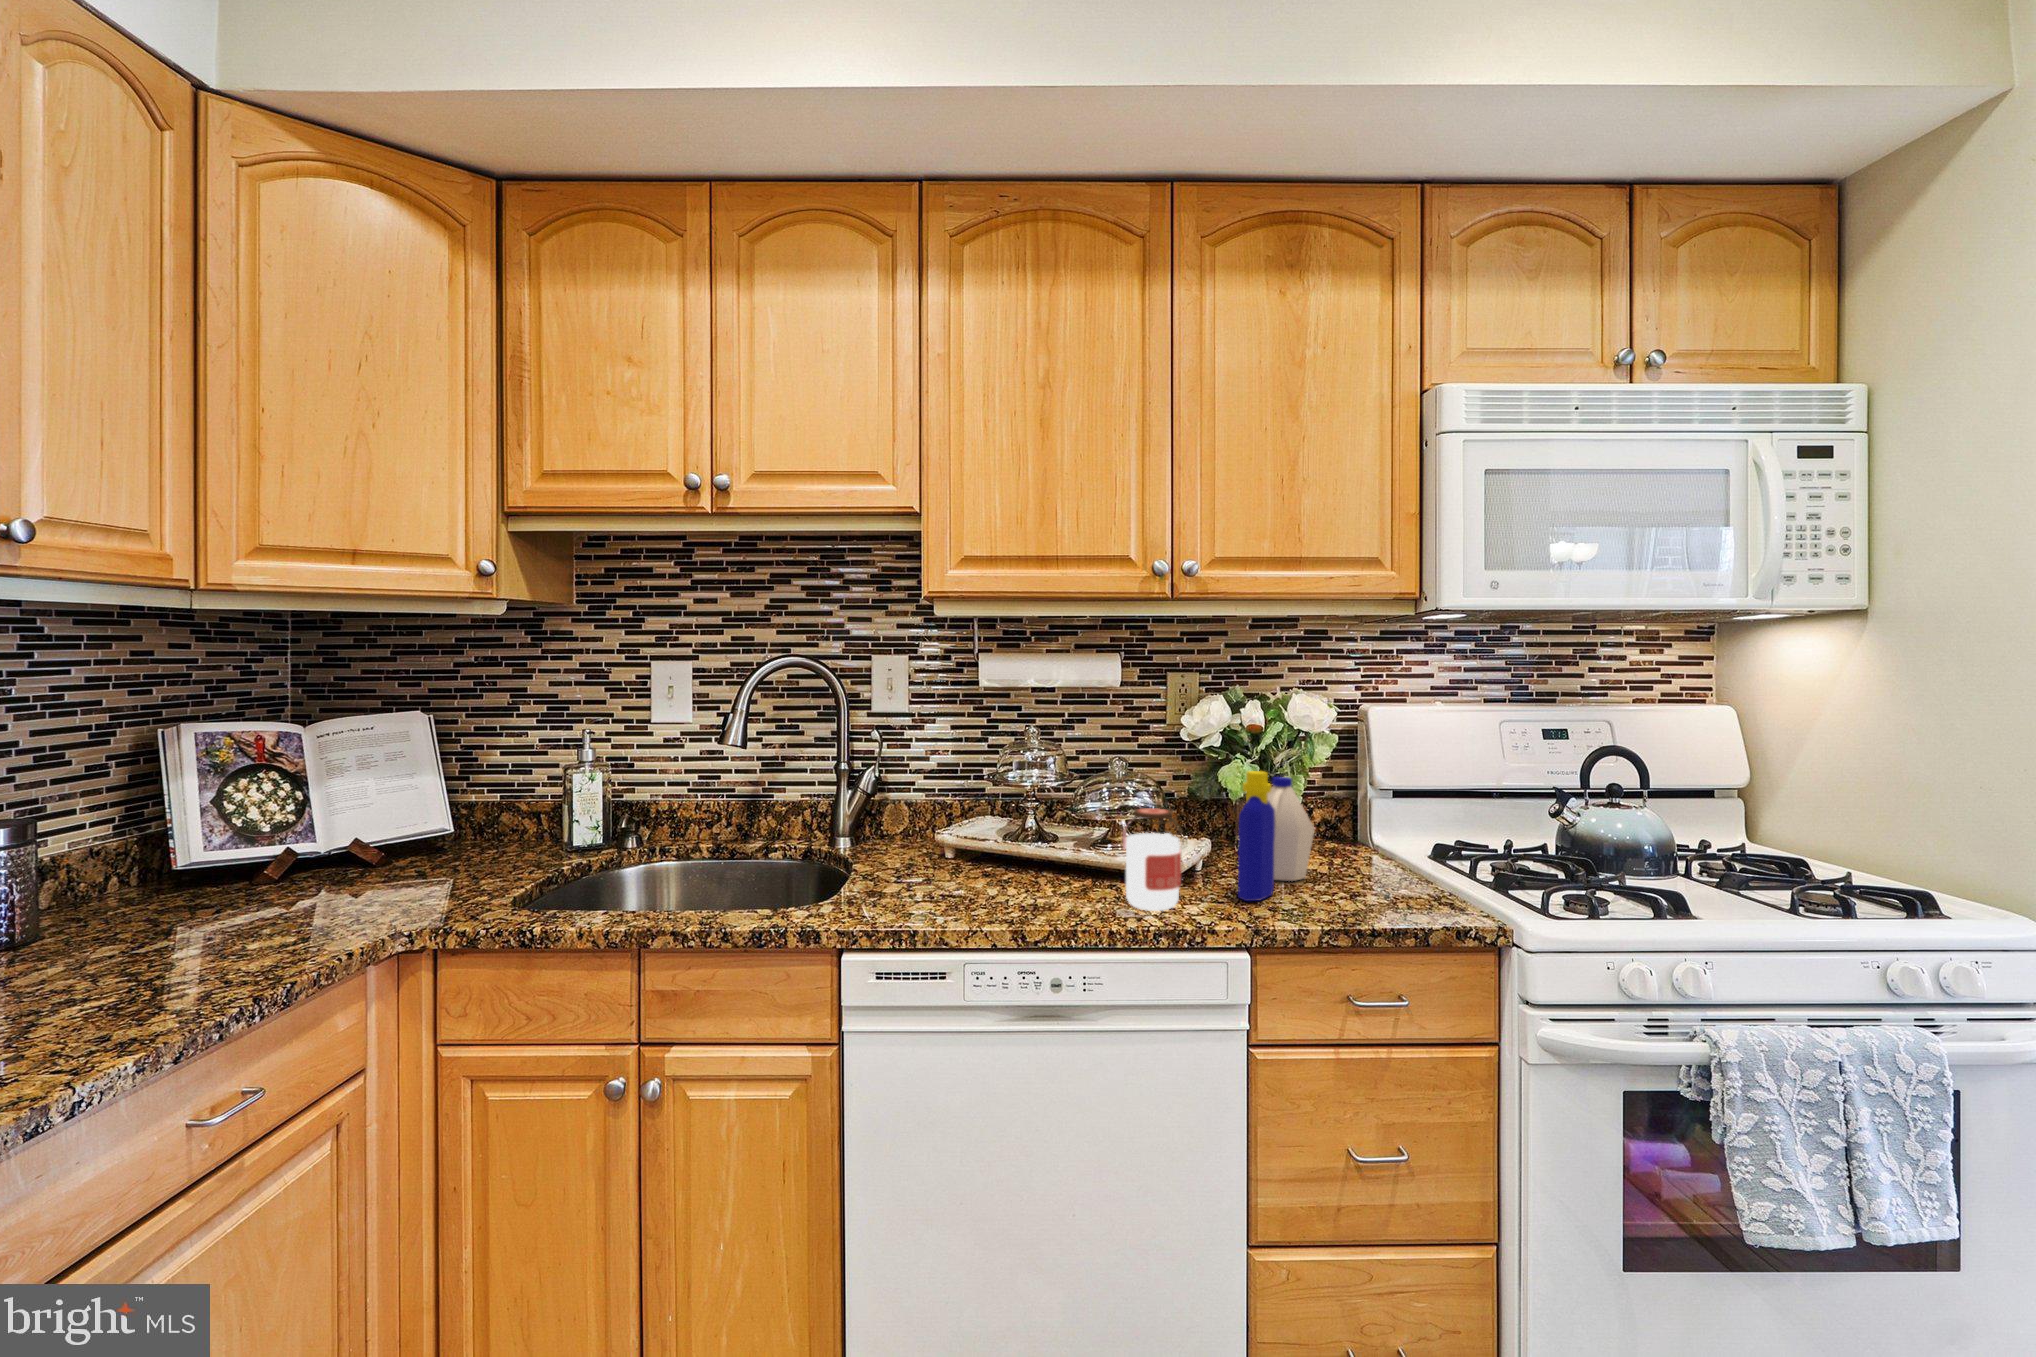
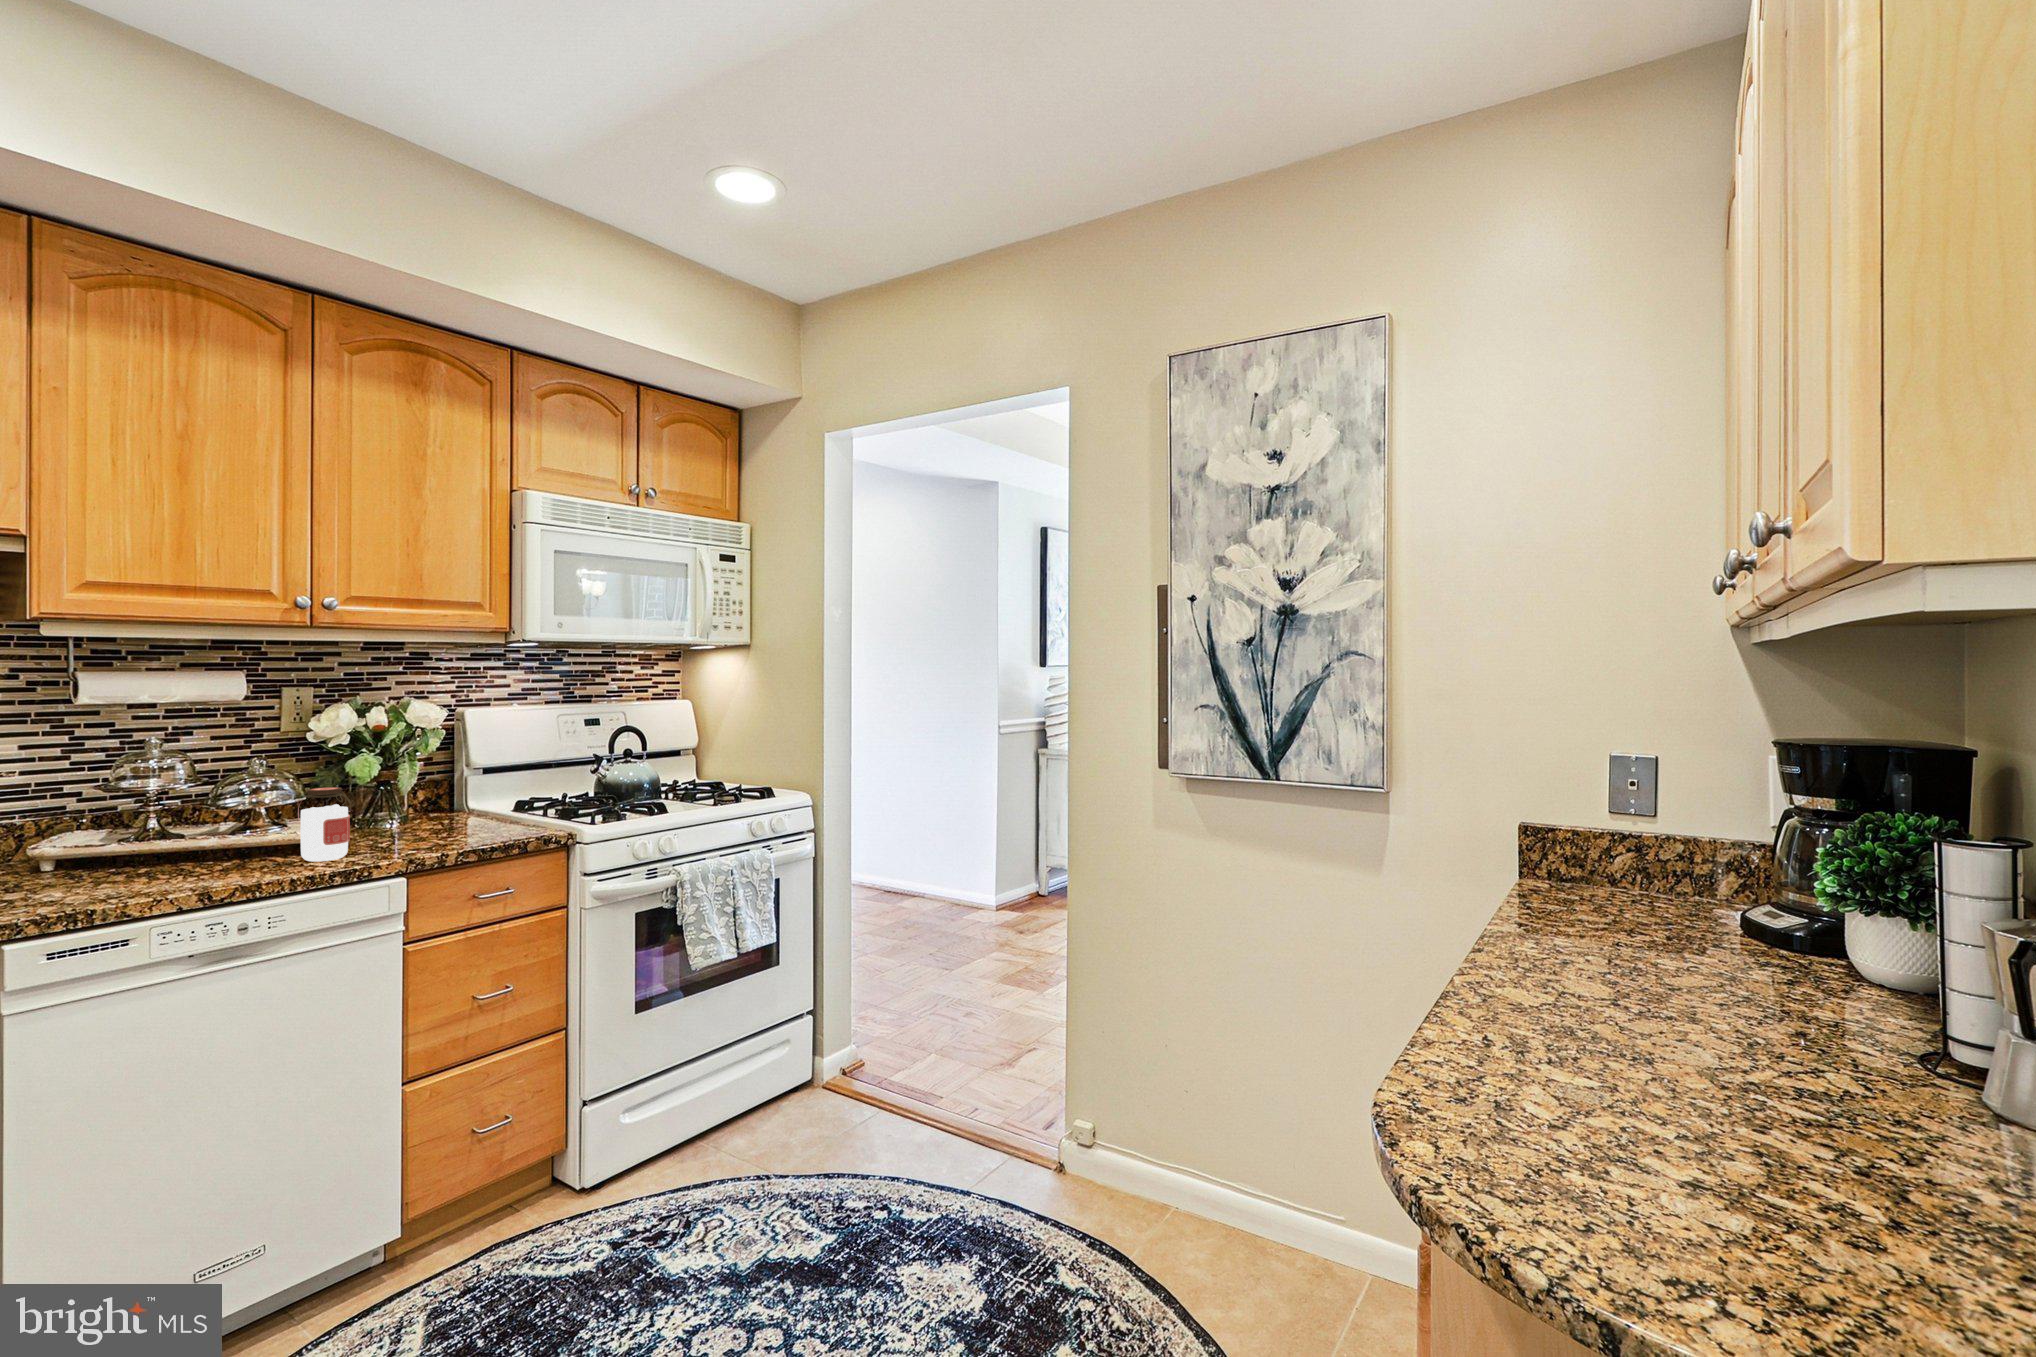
bottle: present [1238,771,1314,901] -> none [382,756,439,847]

